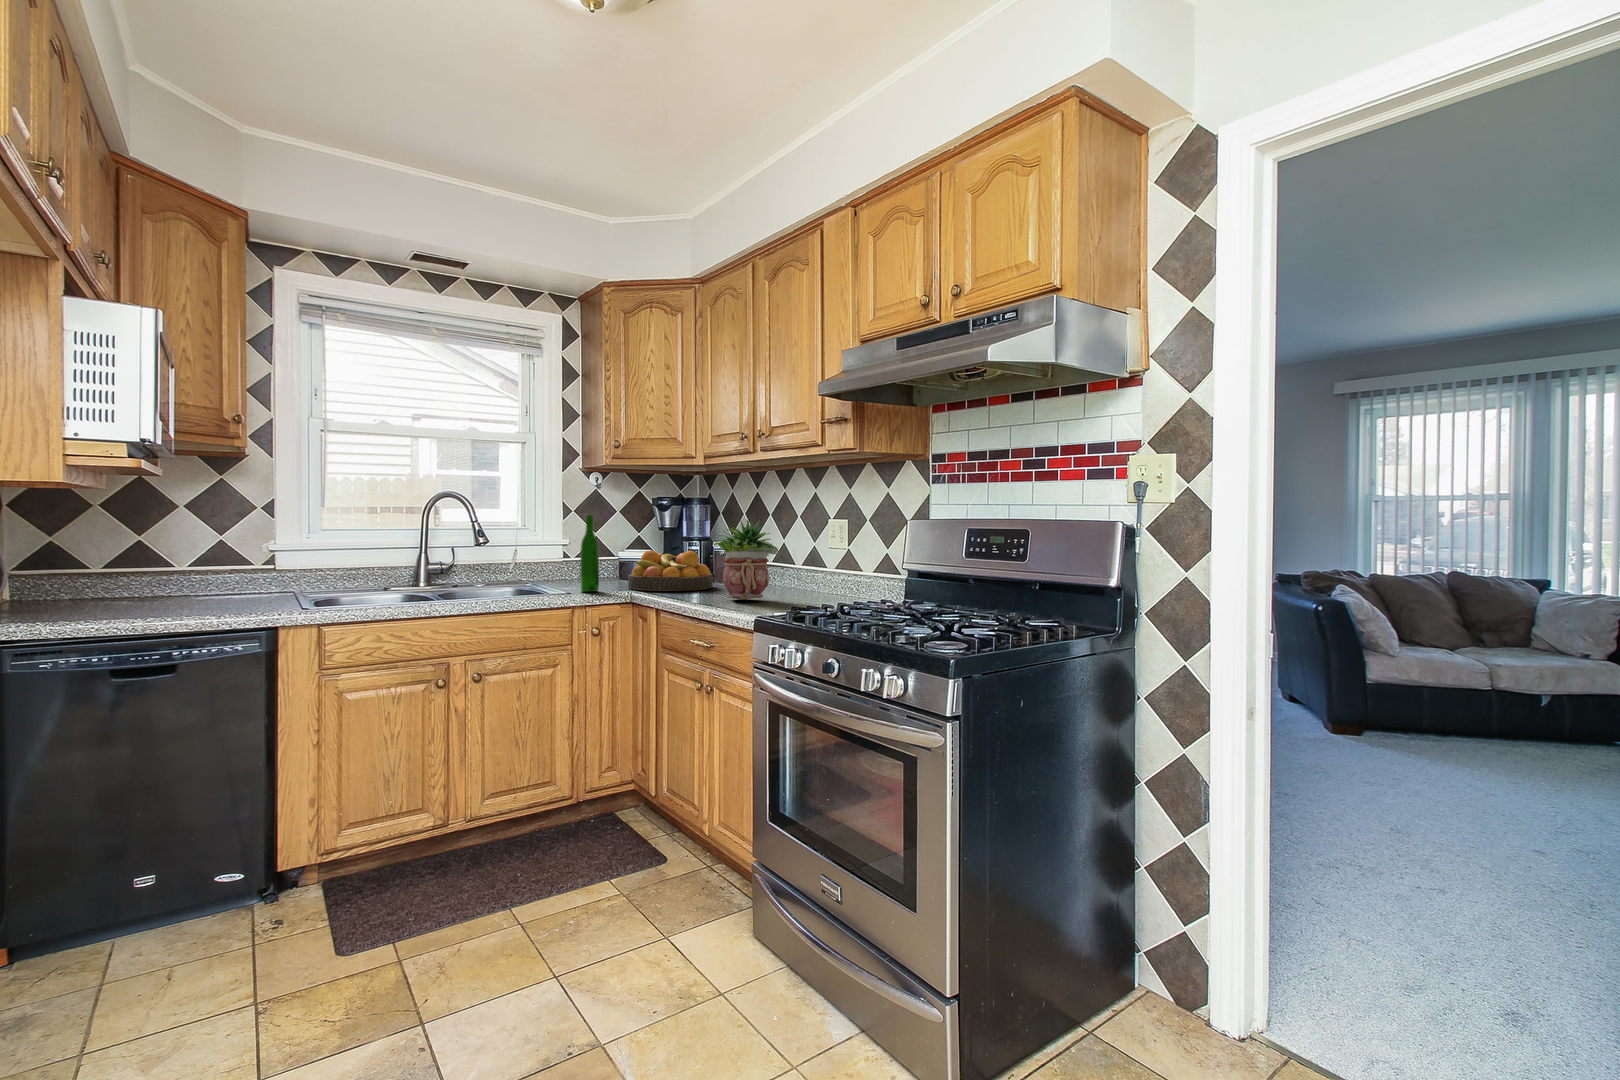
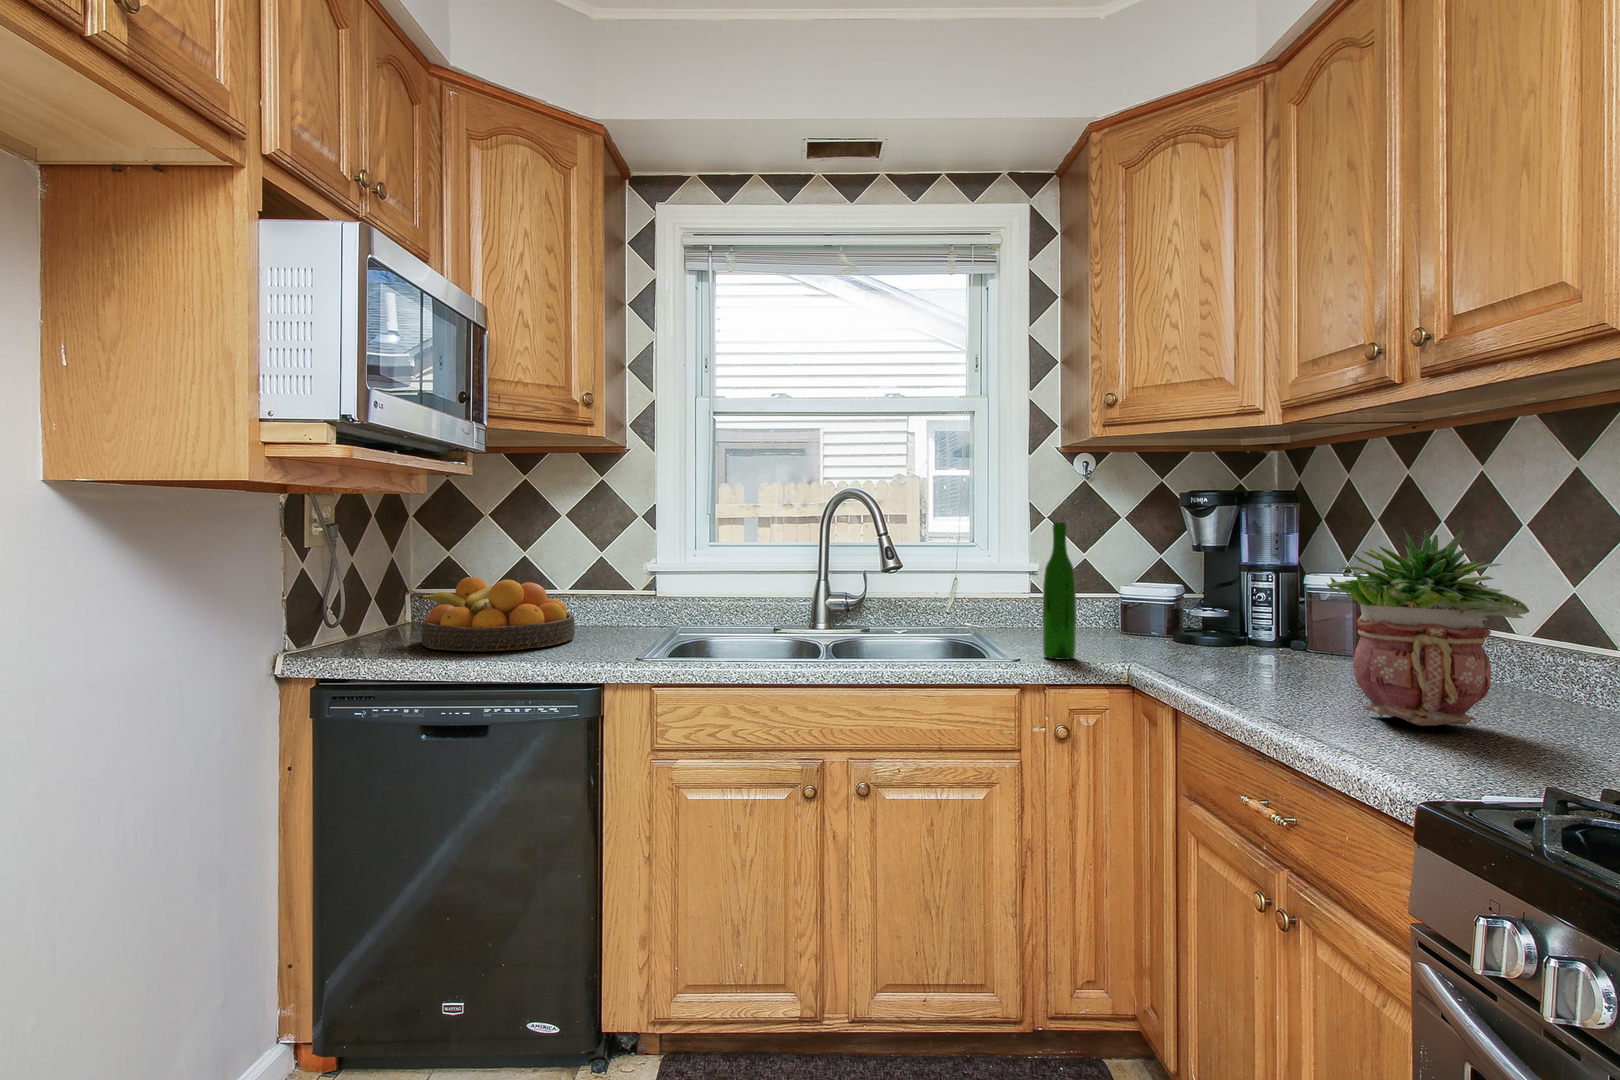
fruit bowl: present [628,551,713,591] -> present [419,577,575,651]

